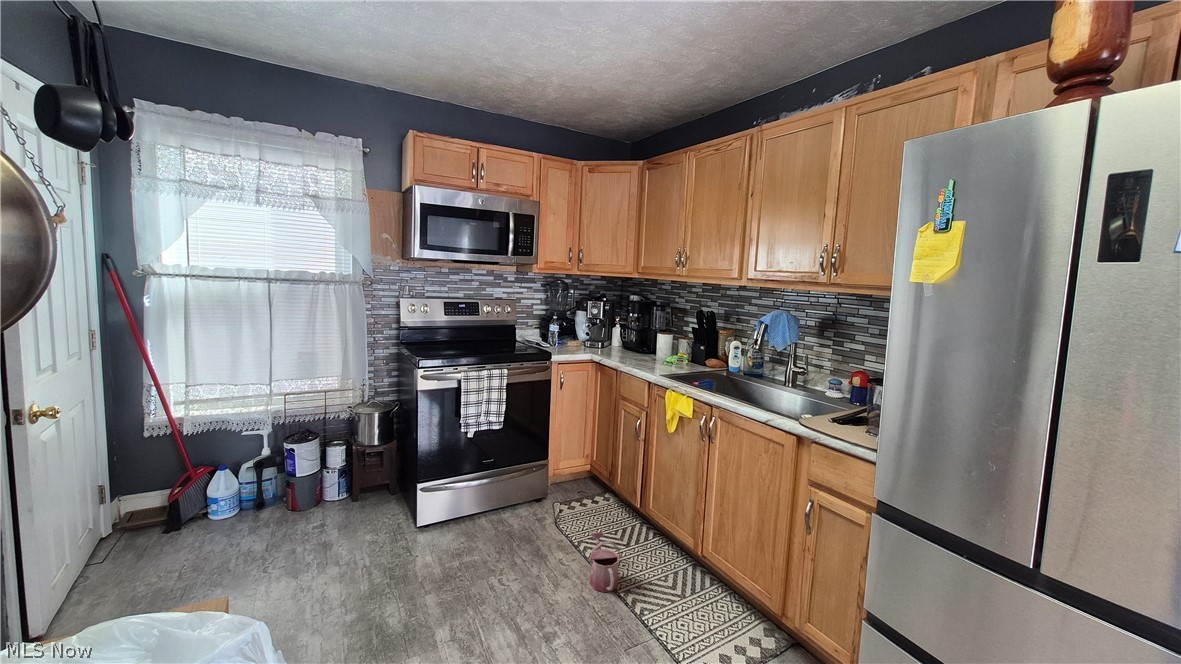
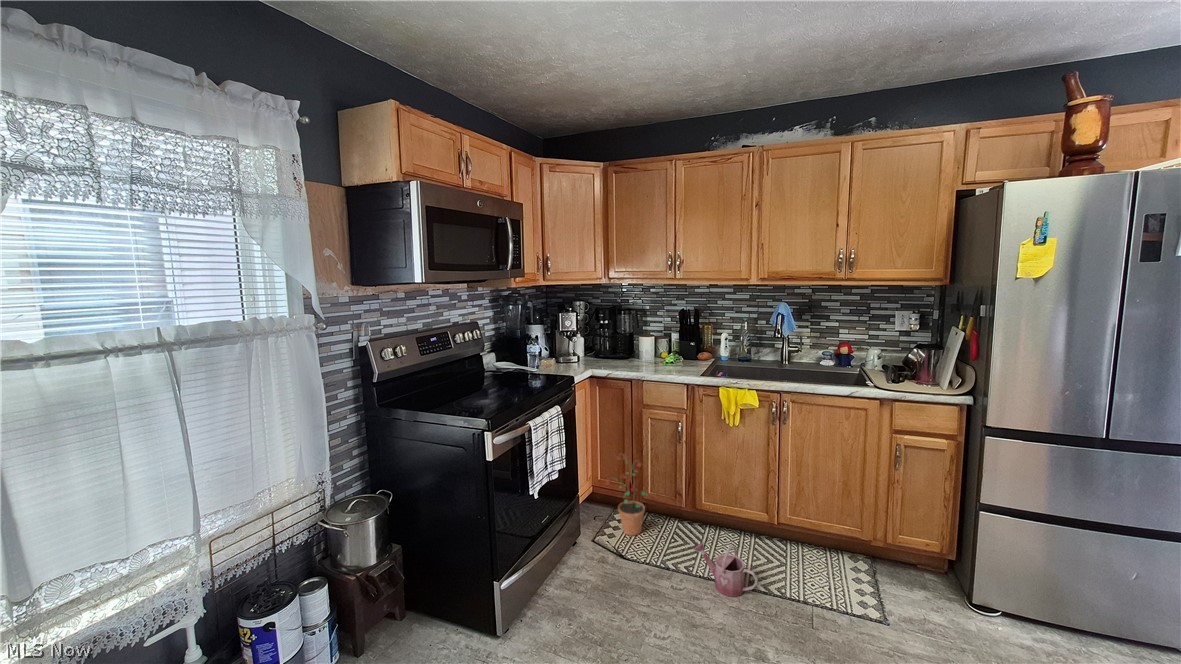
potted plant: none [573,435,605,516] -> present [606,454,648,536]

